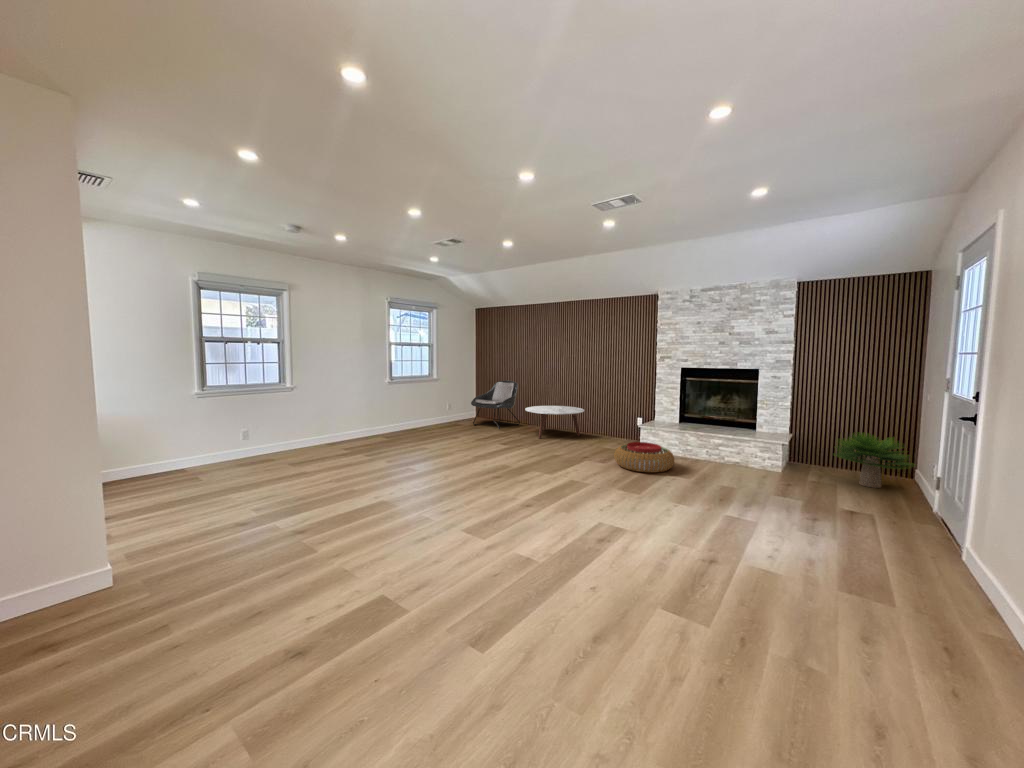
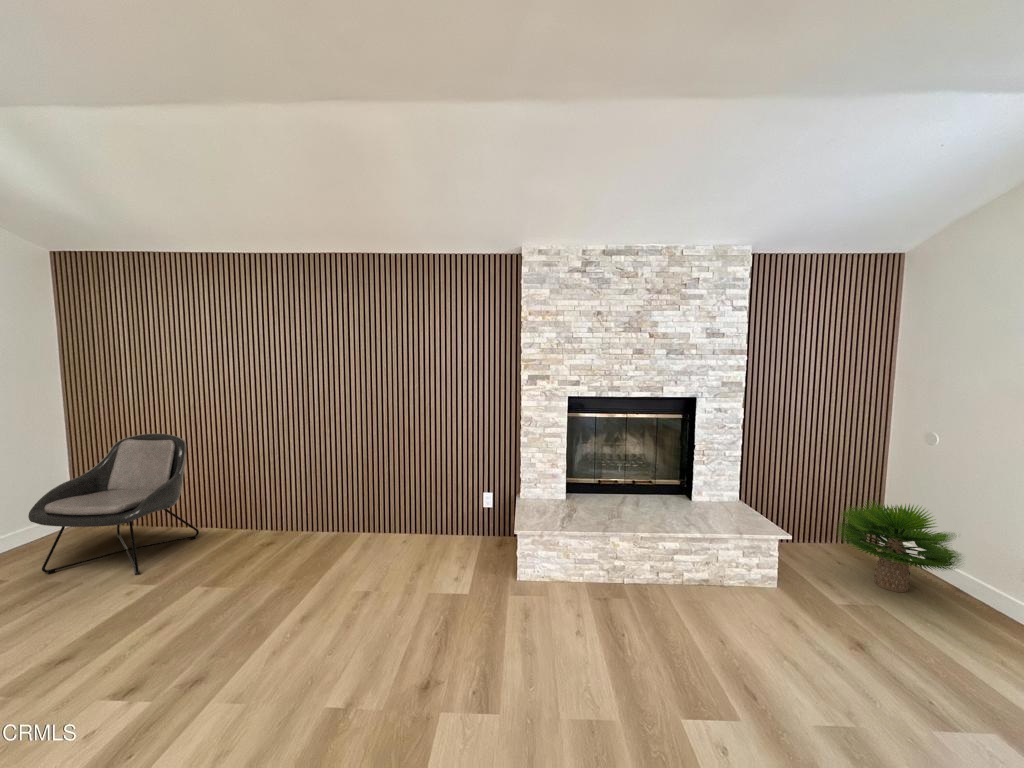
coffee table: present [525,406,584,439] -> none [218,483,372,596]
pouf: present [614,442,674,473] -> none [517,591,659,706]

